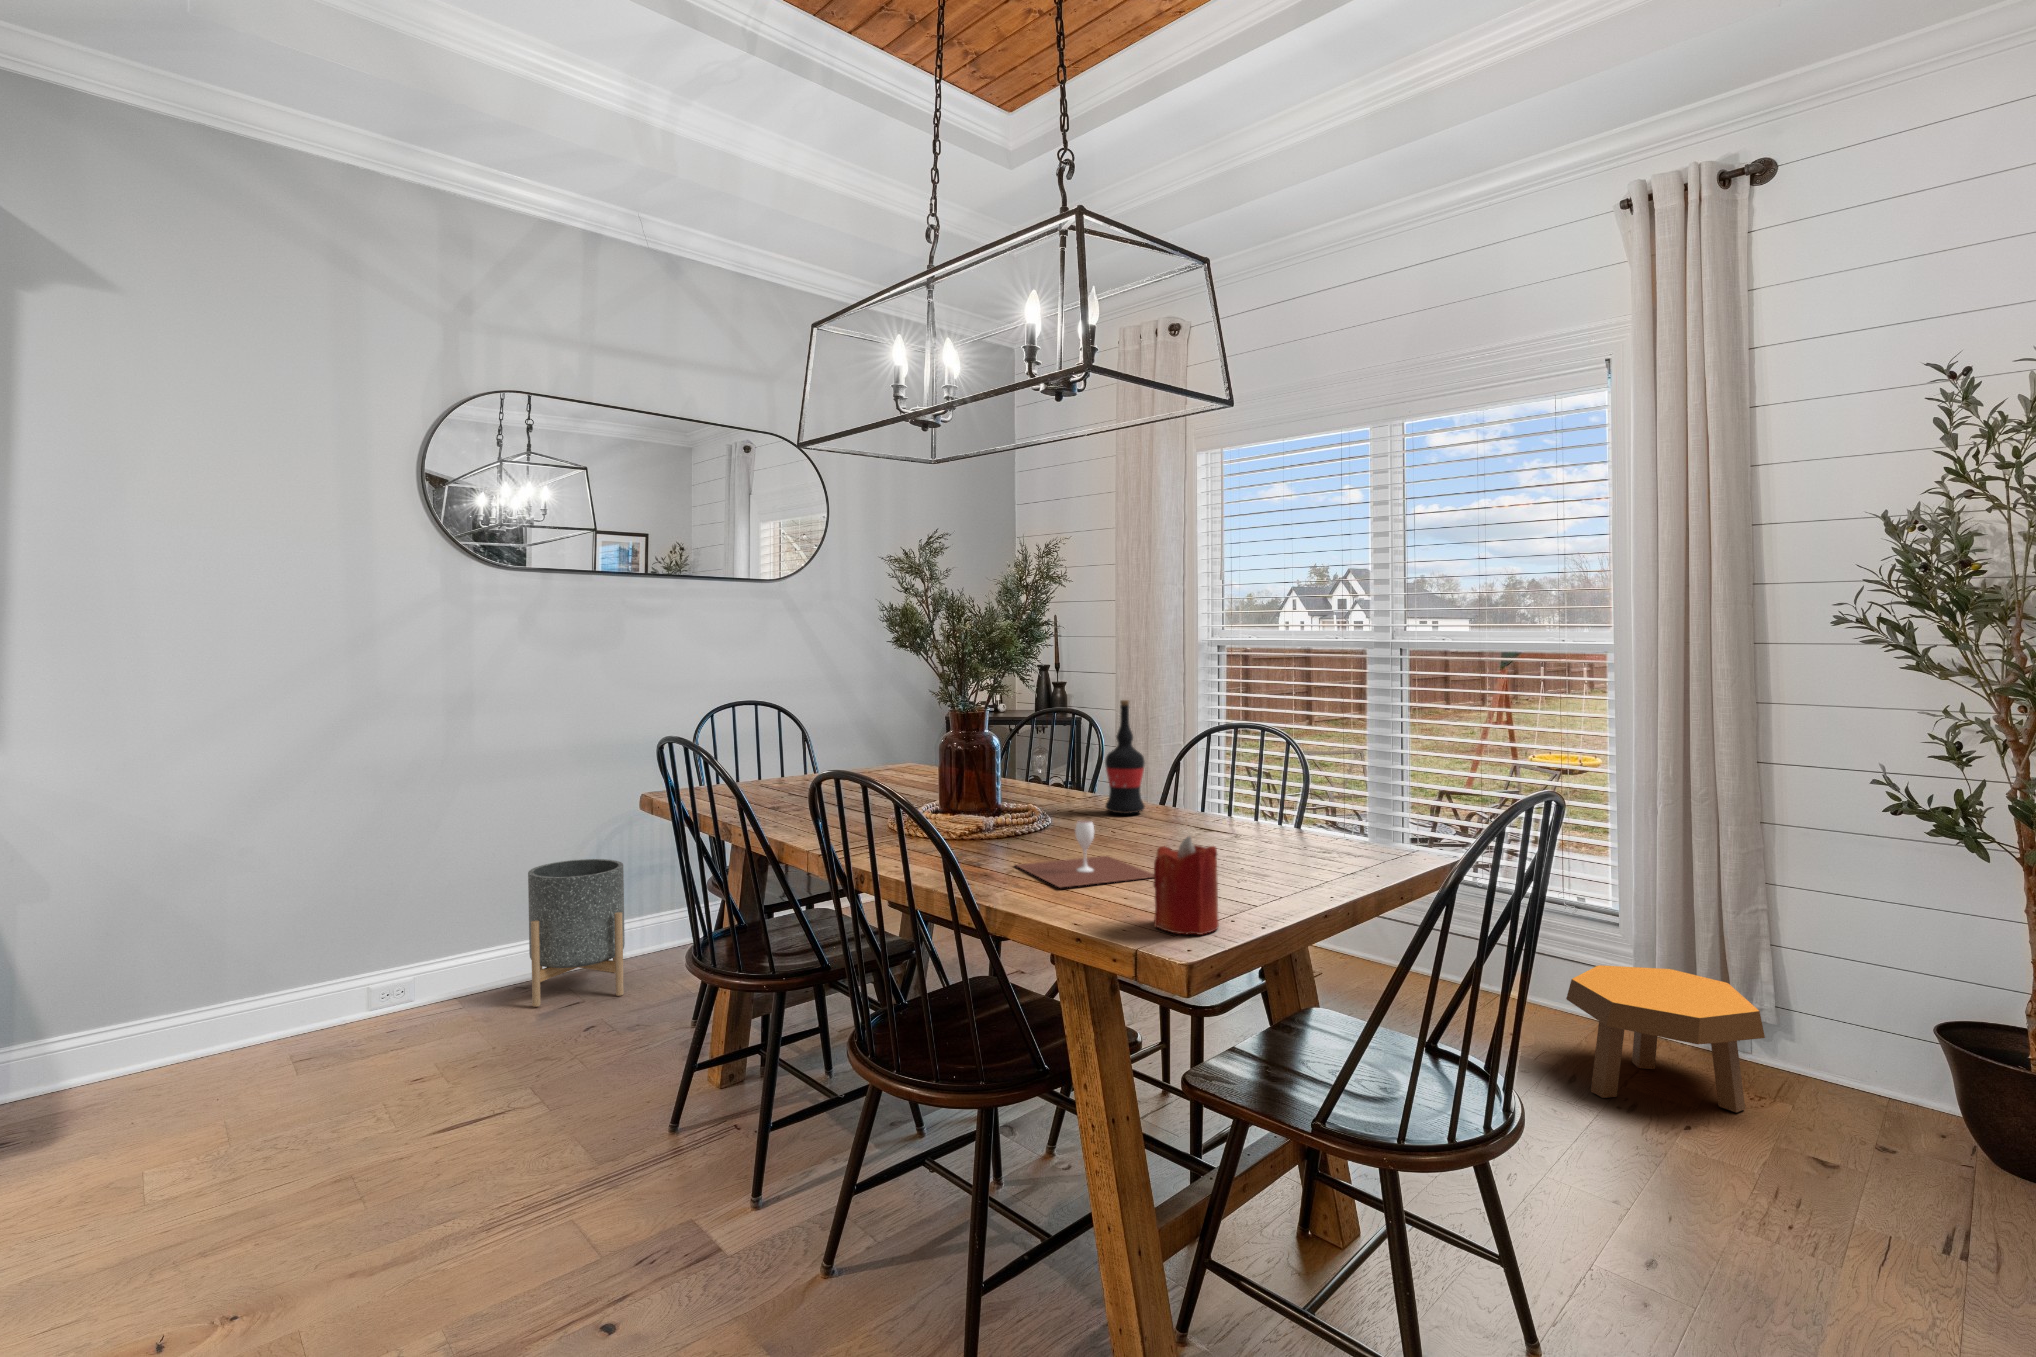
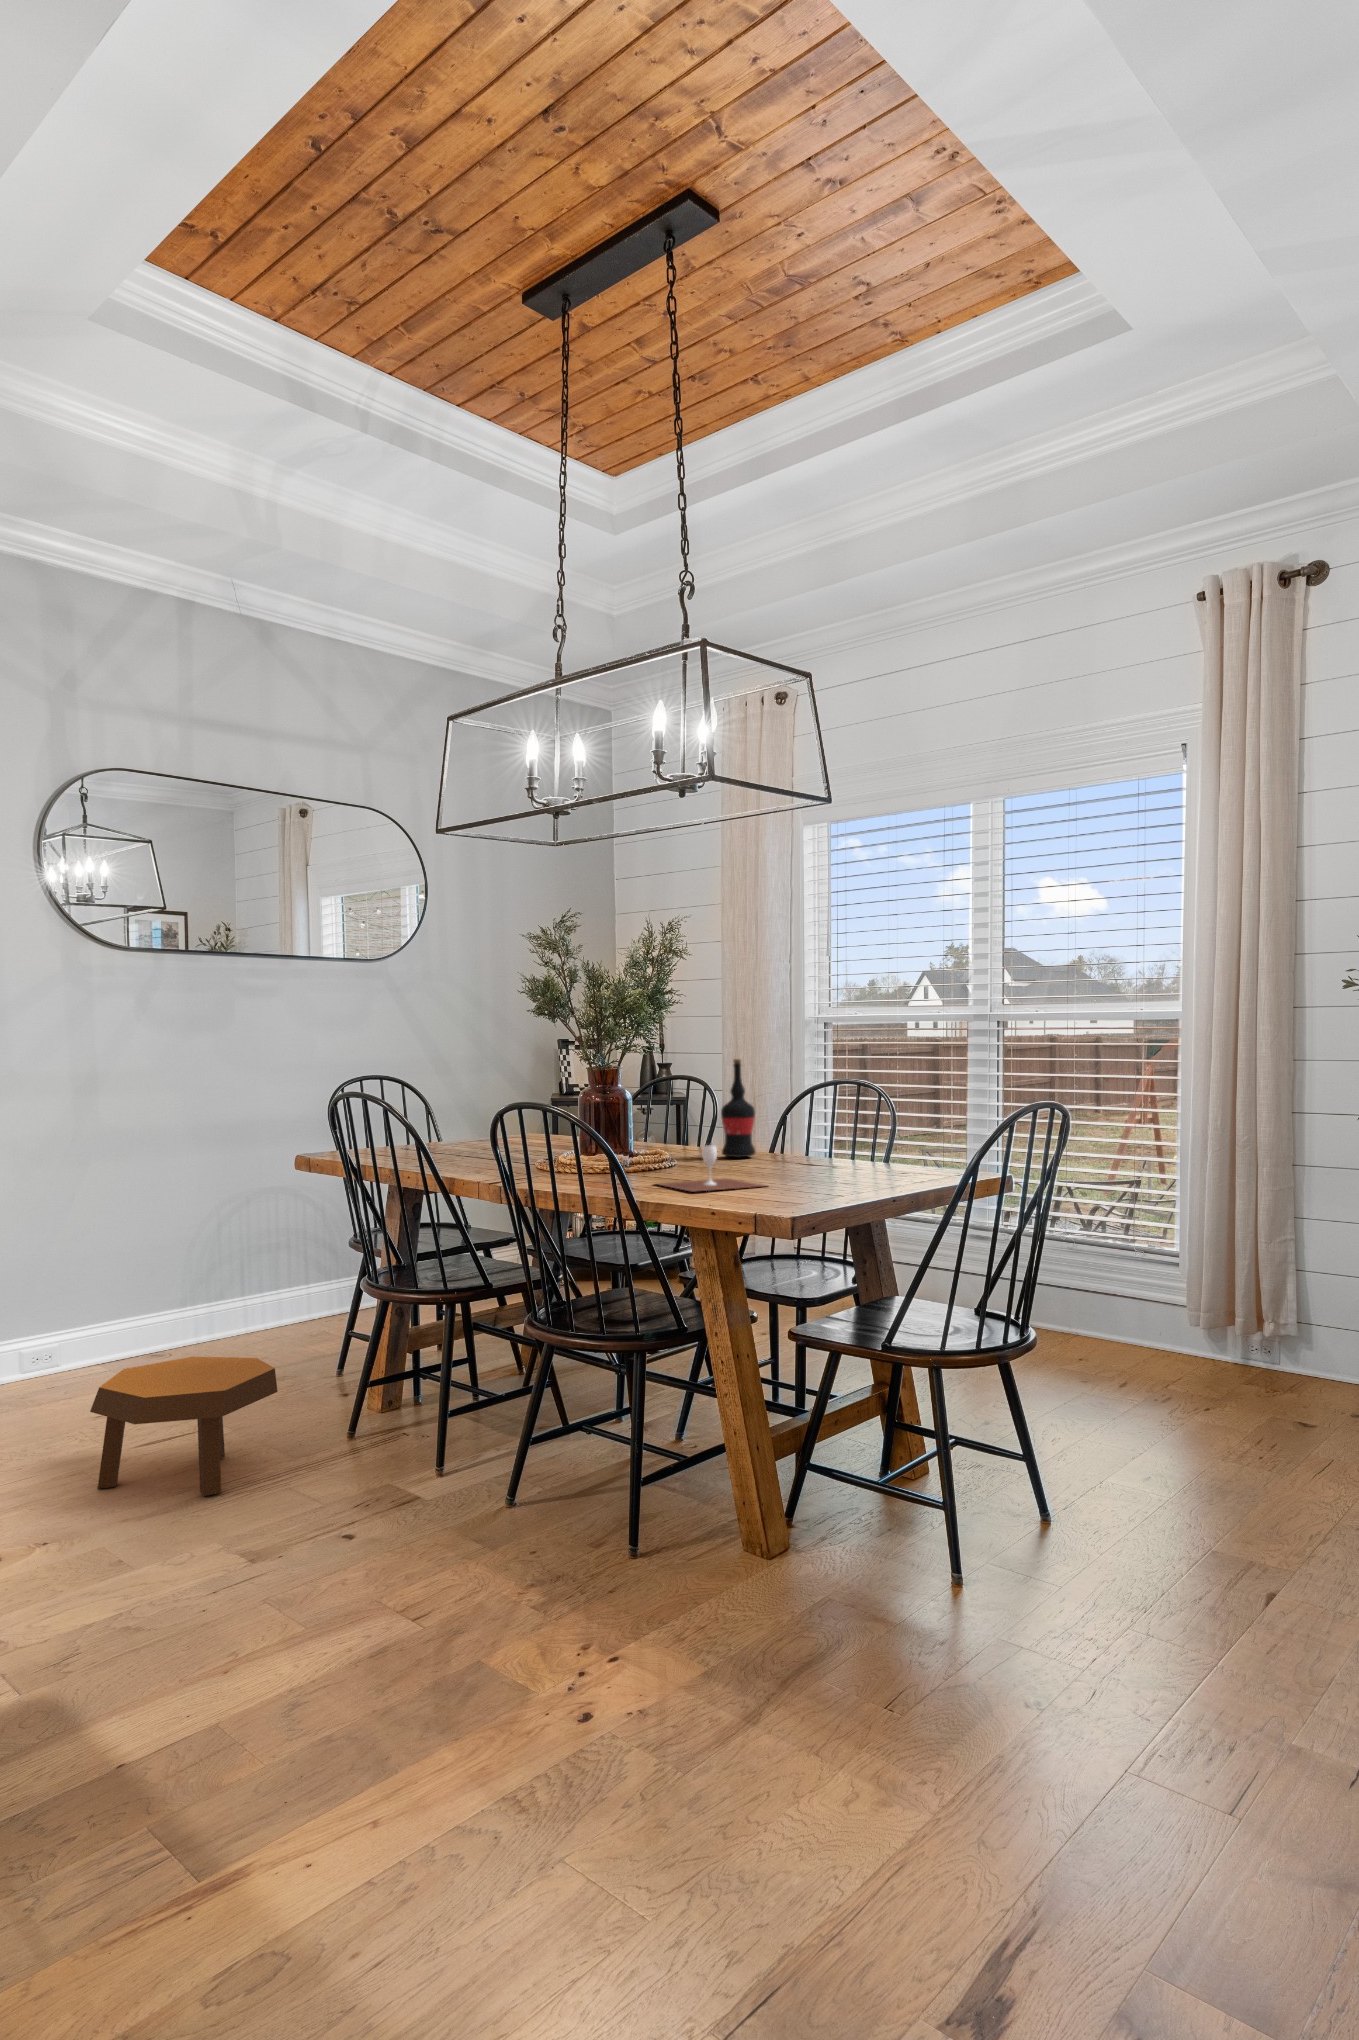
candle: present [1154,836,1219,935] -> none [764,1138,812,1207]
planter: present [528,859,625,1007] -> none [162,1230,256,1368]
footstool: present [1566,965,1765,1113] -> present [90,1357,277,1496]

